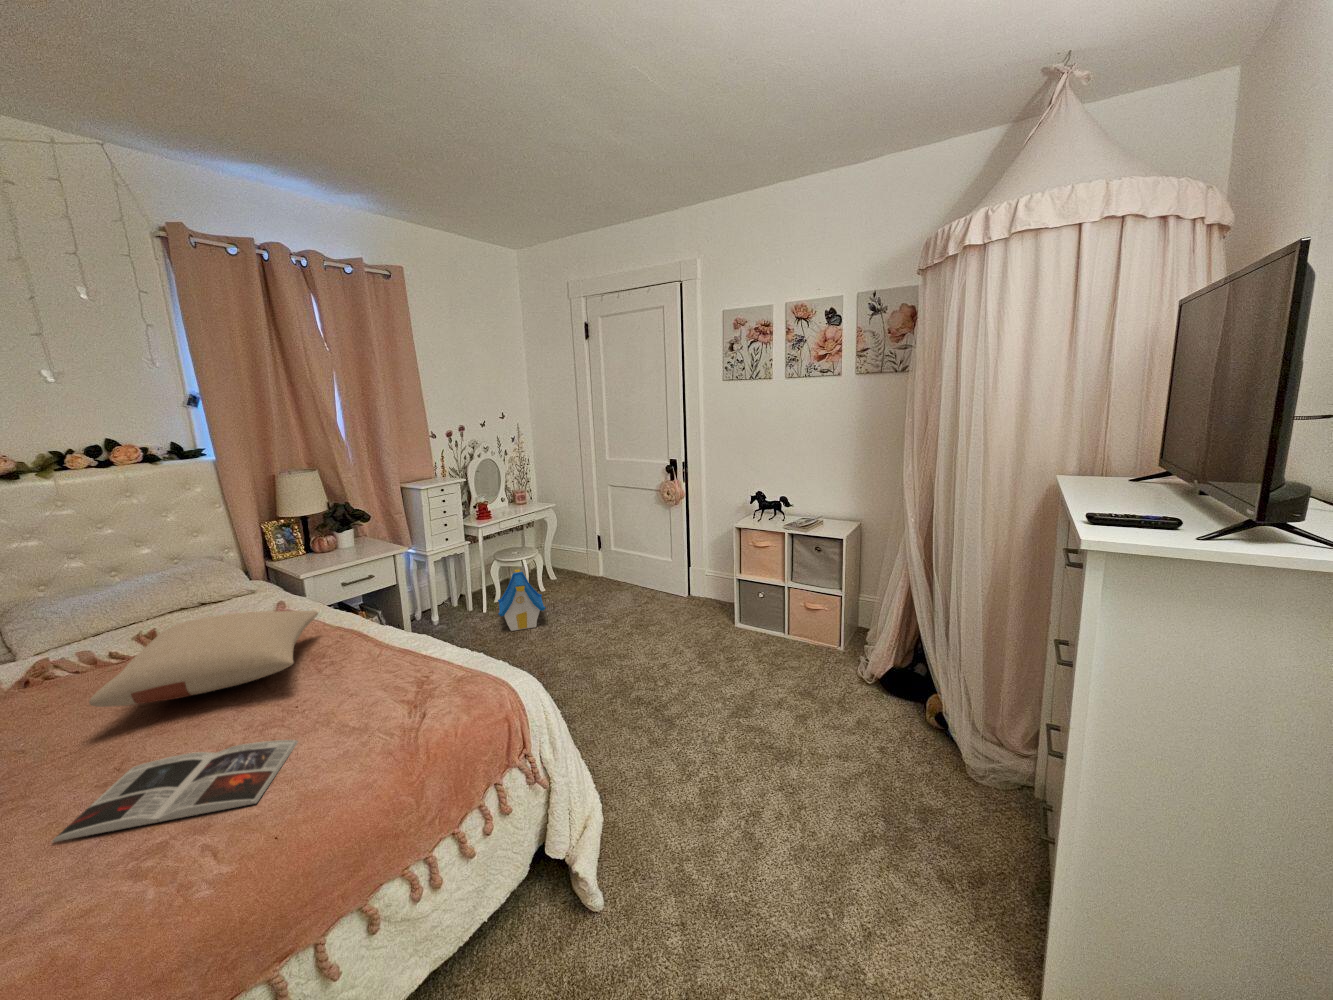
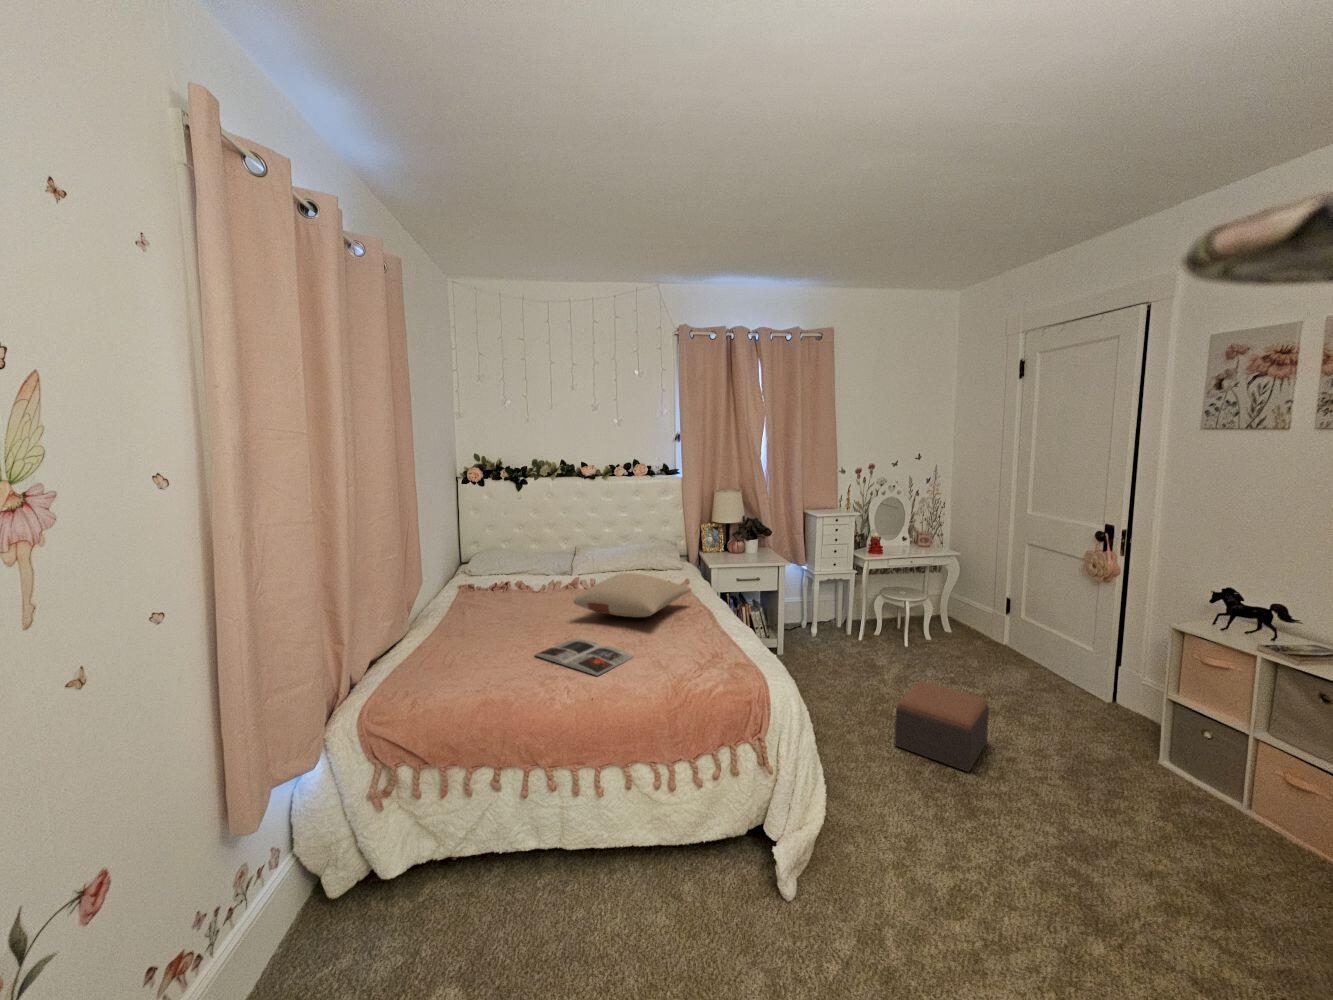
toy house: present [498,569,545,631] -> none [859,609,913,669]
footstool: none [580,623,649,696] -> present [894,681,989,772]

